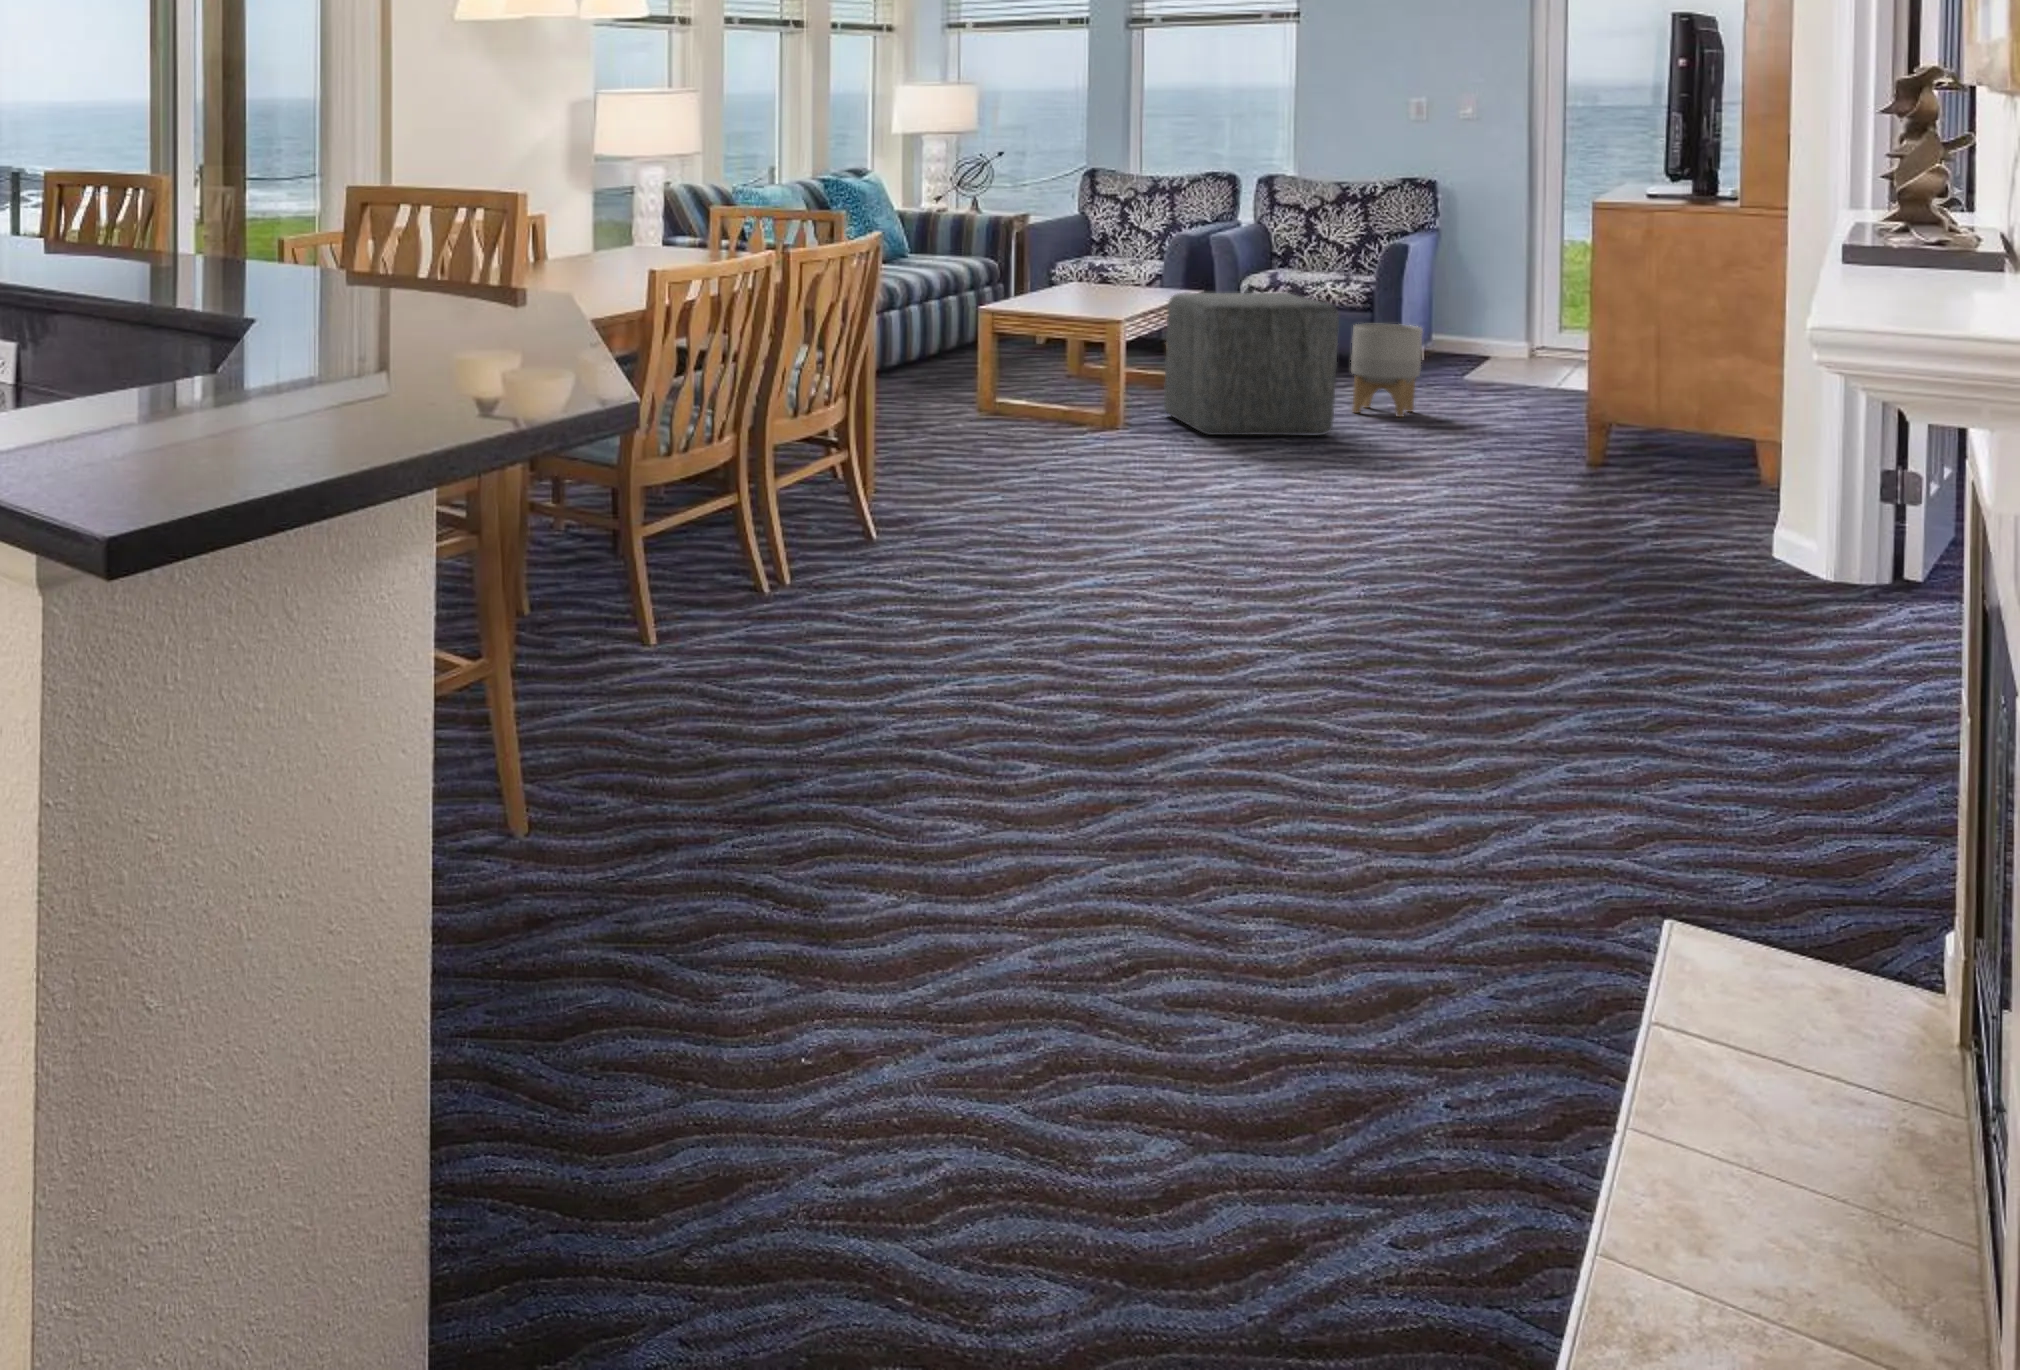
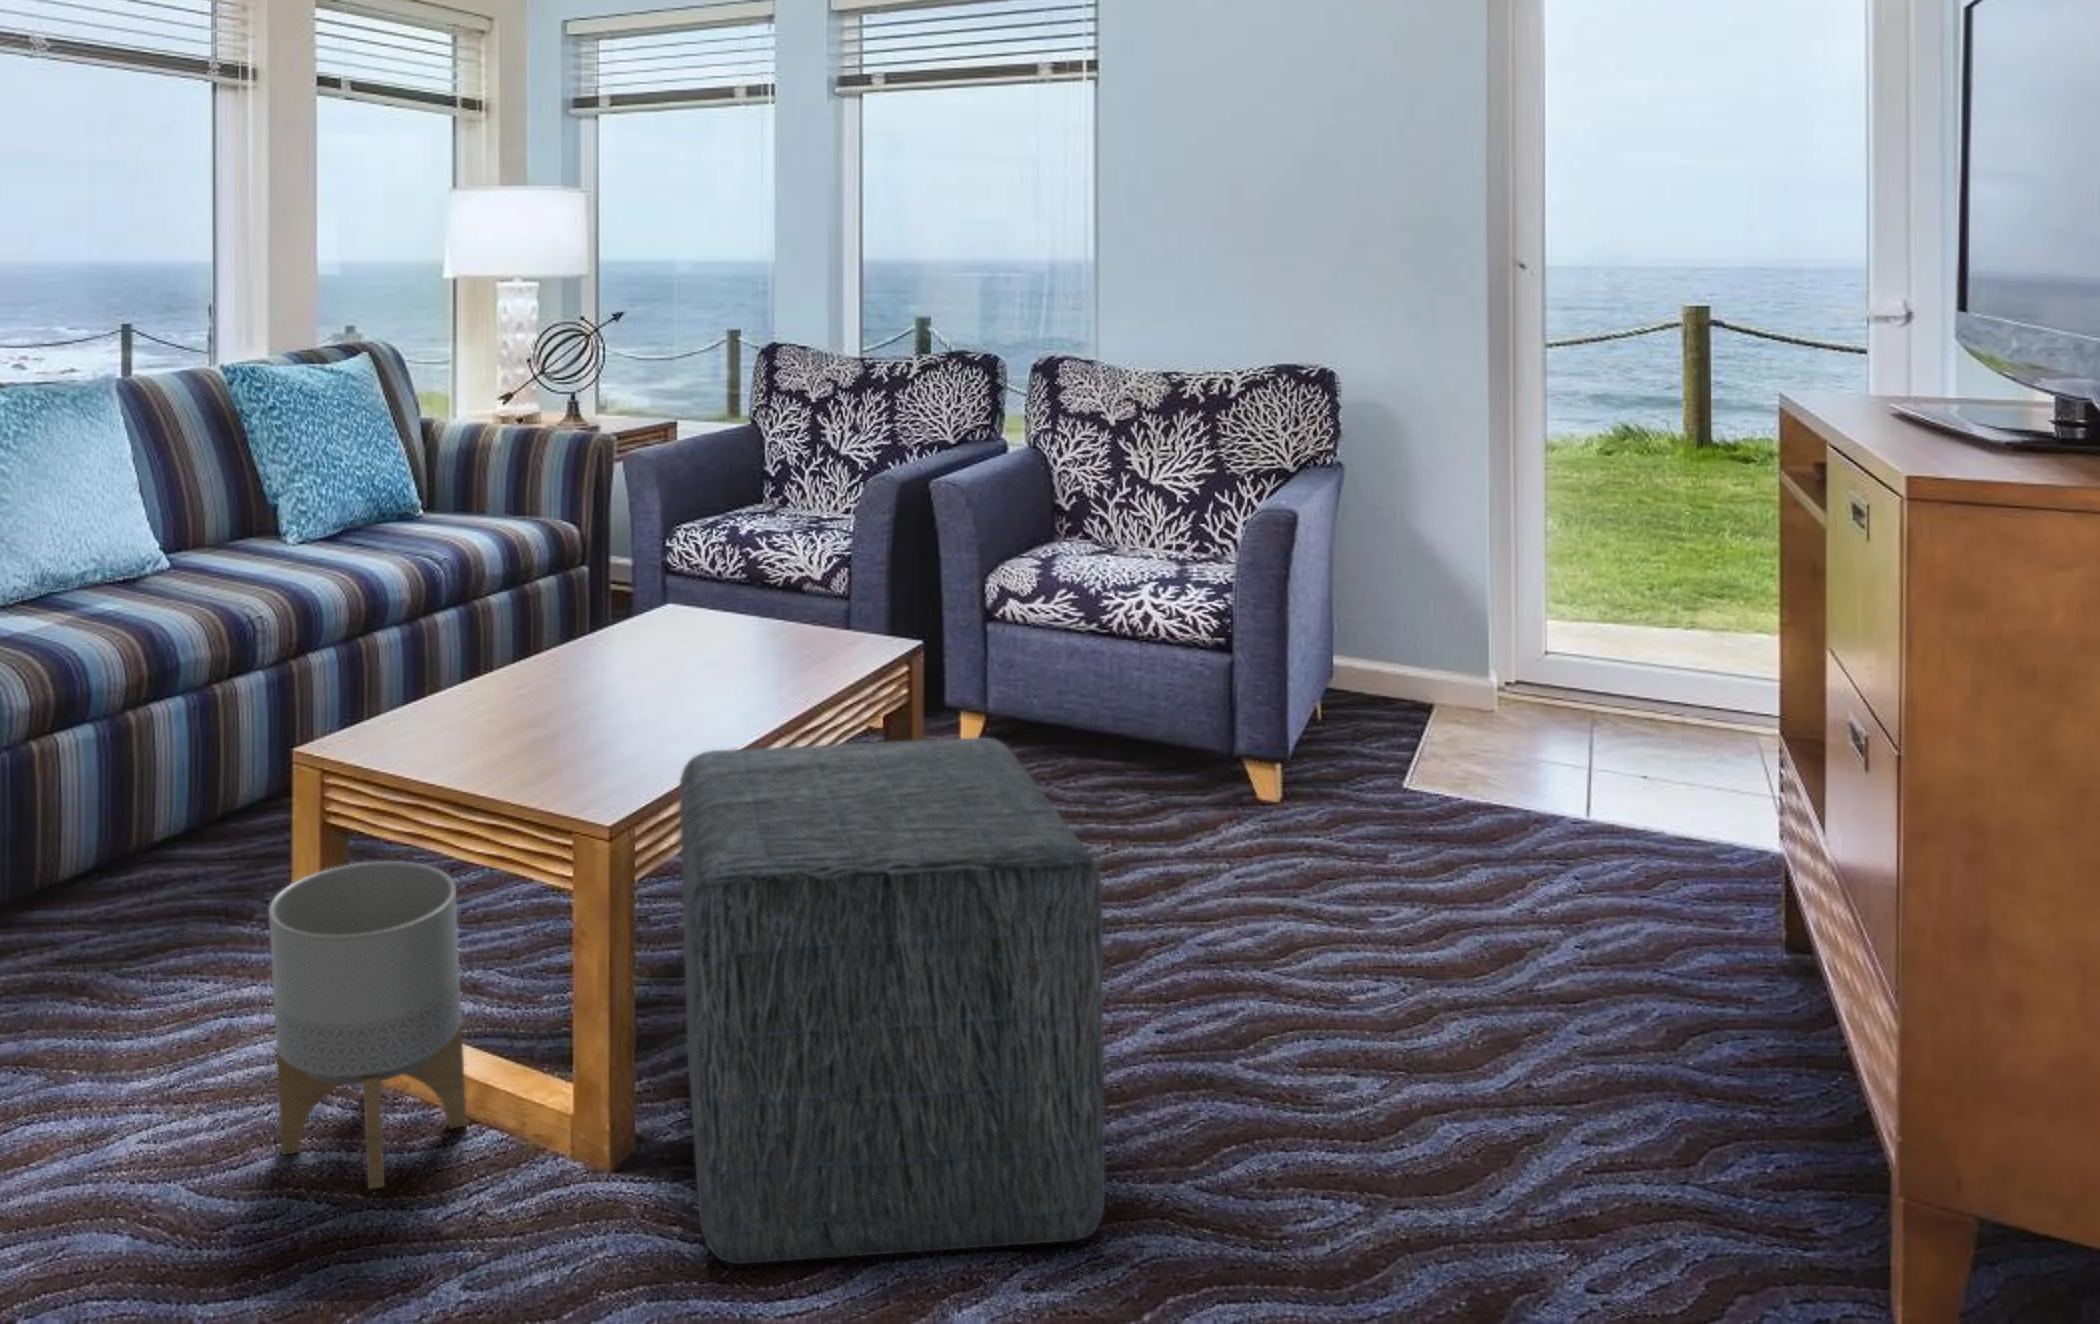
planter: present [1351,324,1423,417] -> present [269,861,467,1189]

